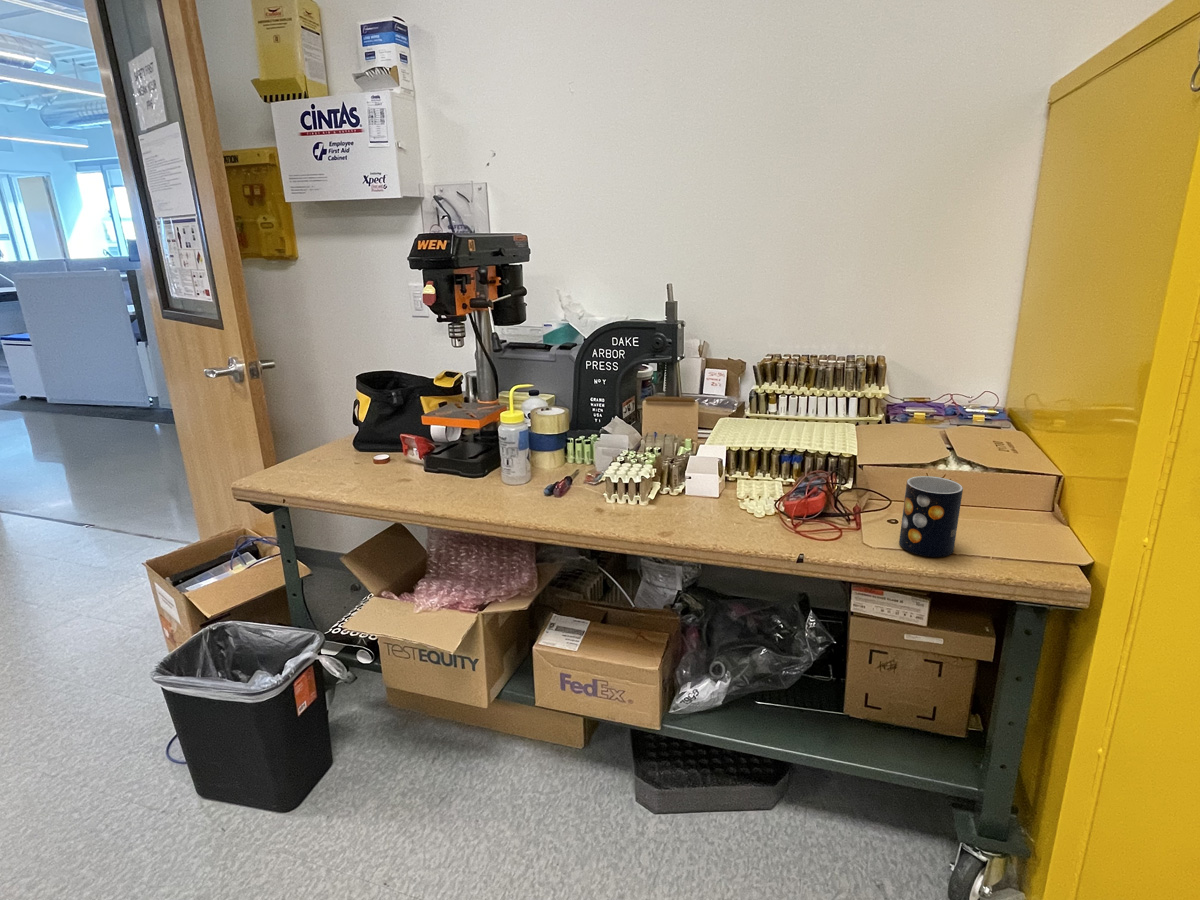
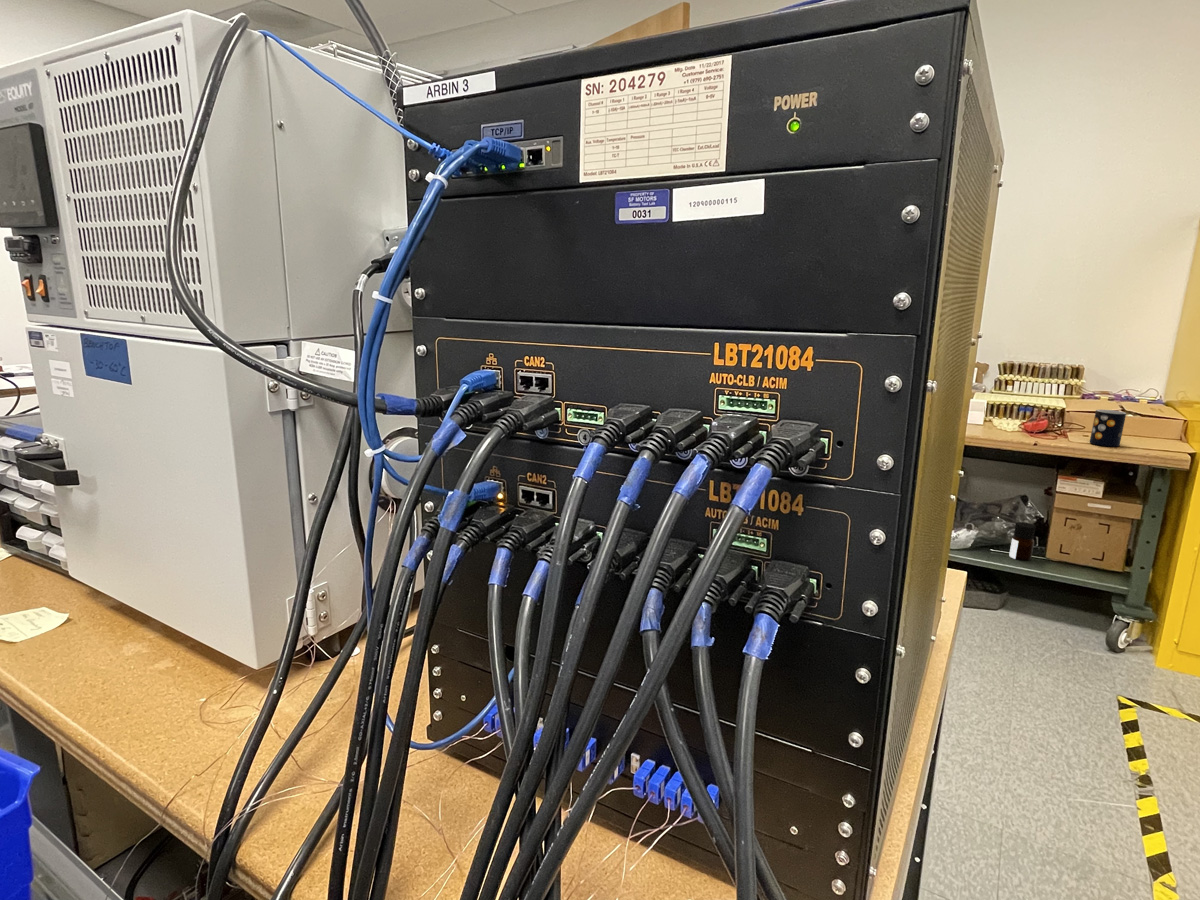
bottle: none [784,661,822,734] -> present [1009,522,1036,561]

